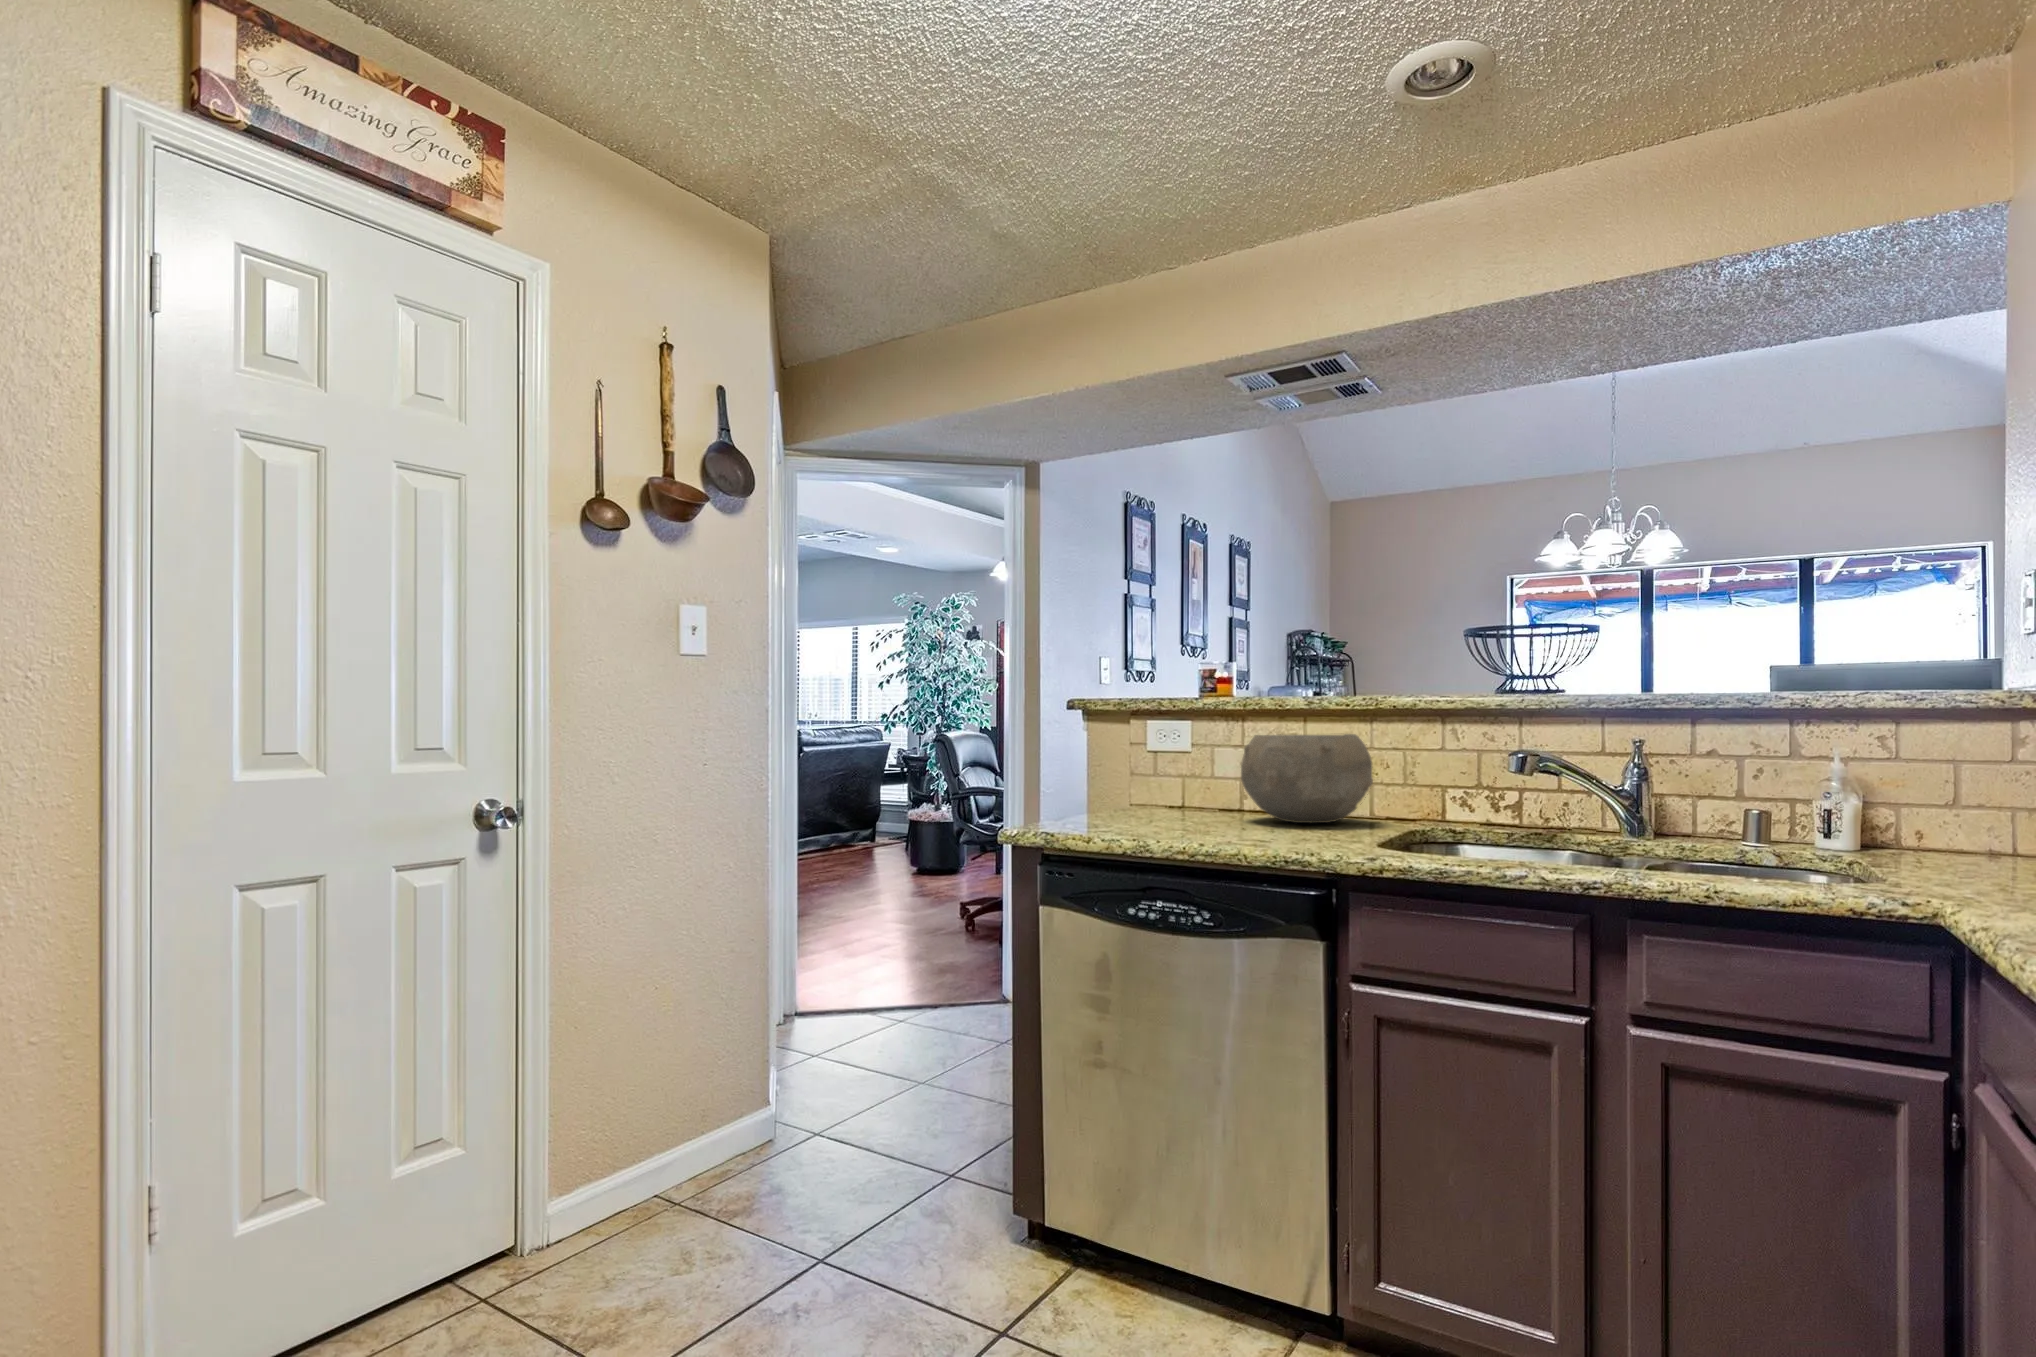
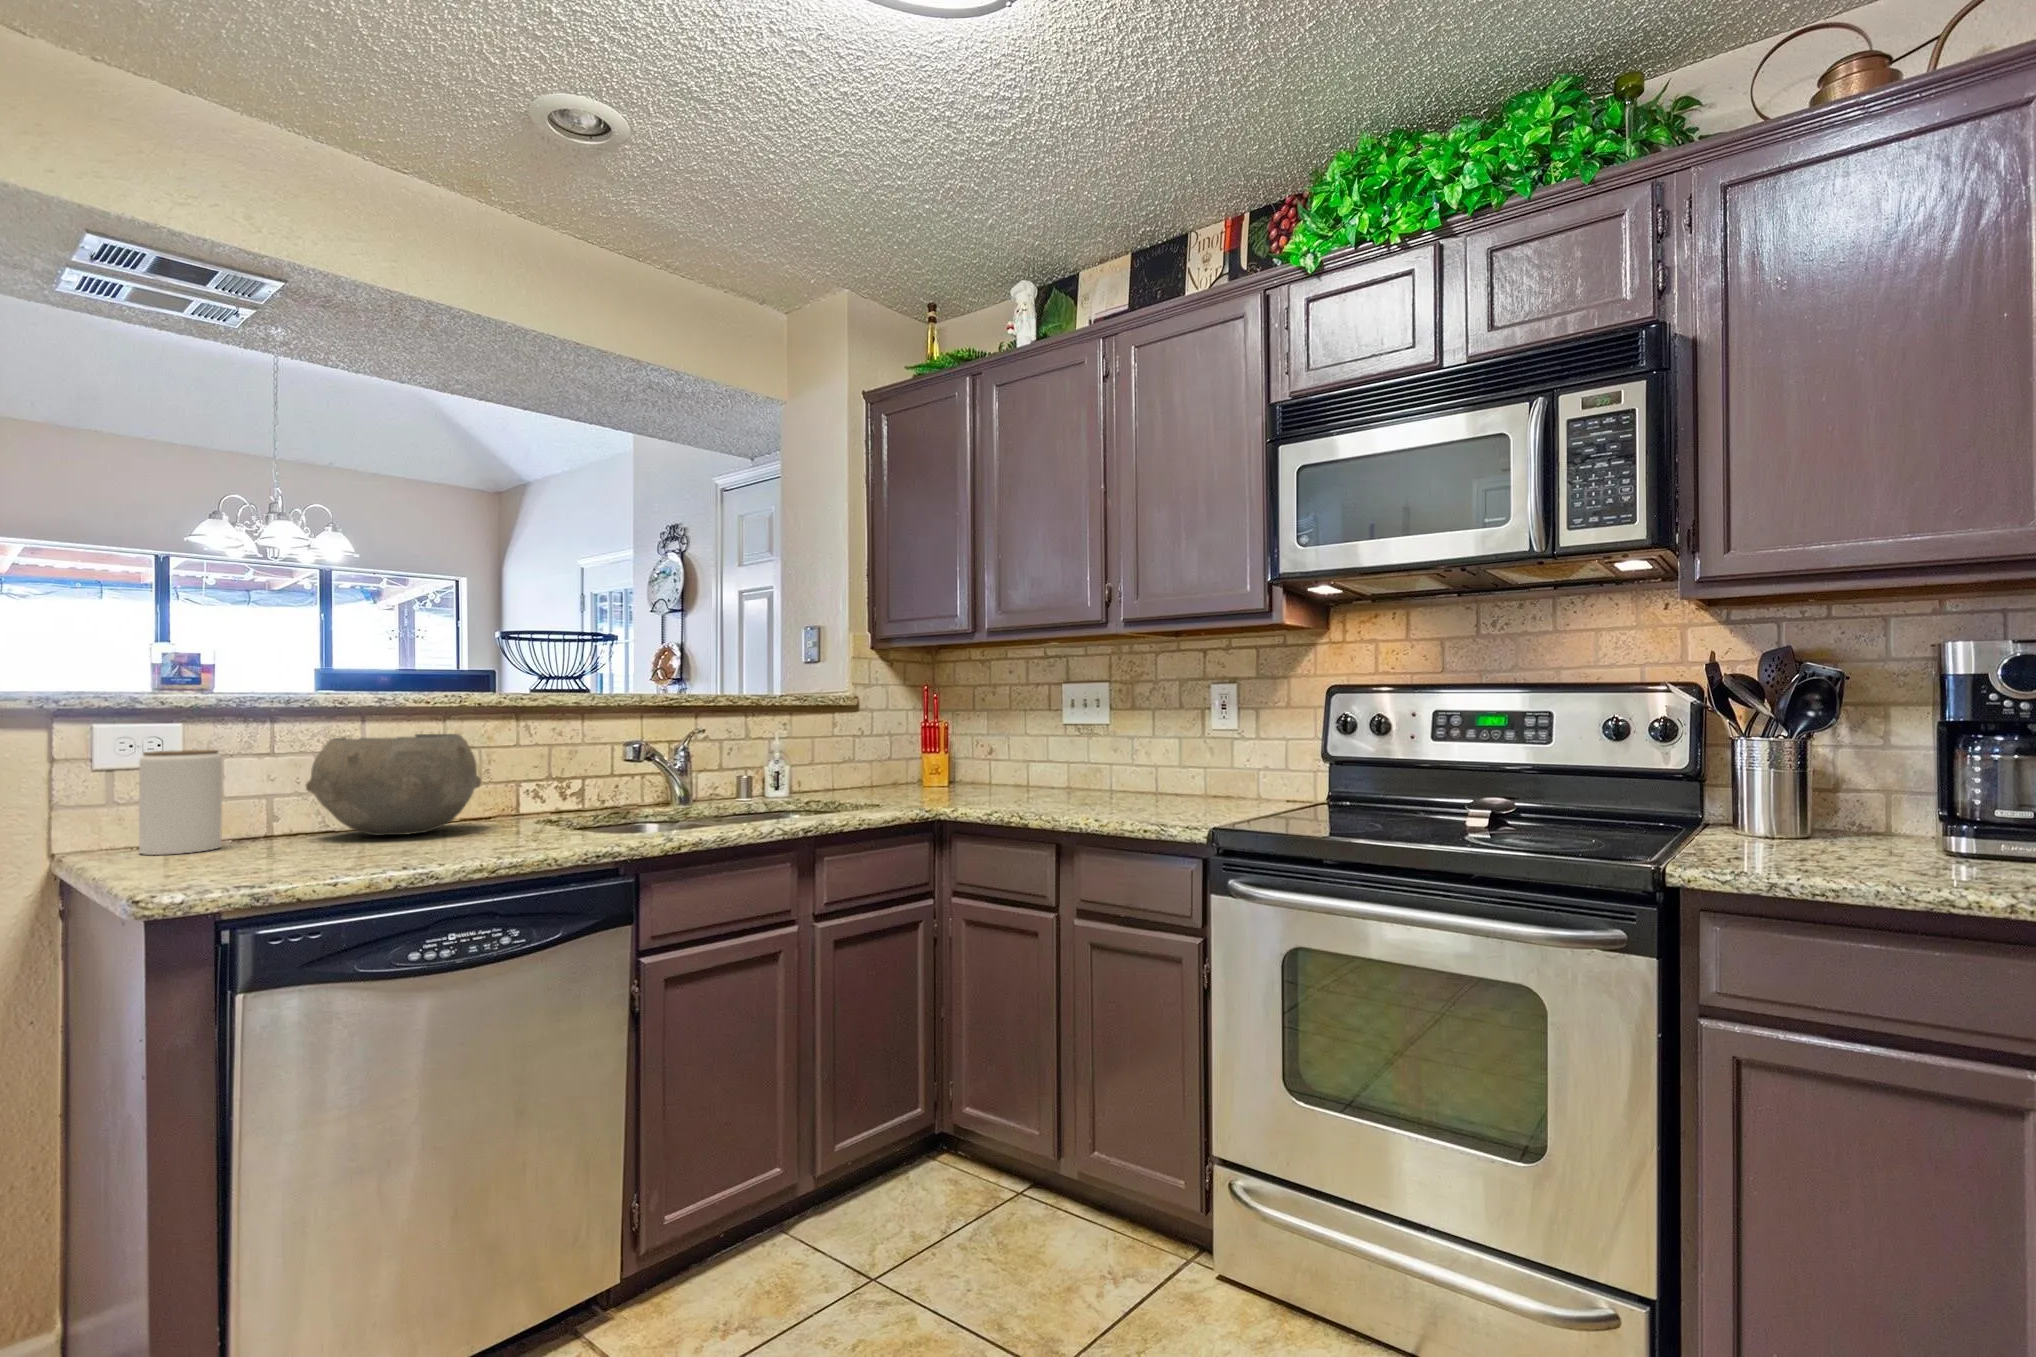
jar: none [1158,740,1207,814] -> present [139,750,222,855]

